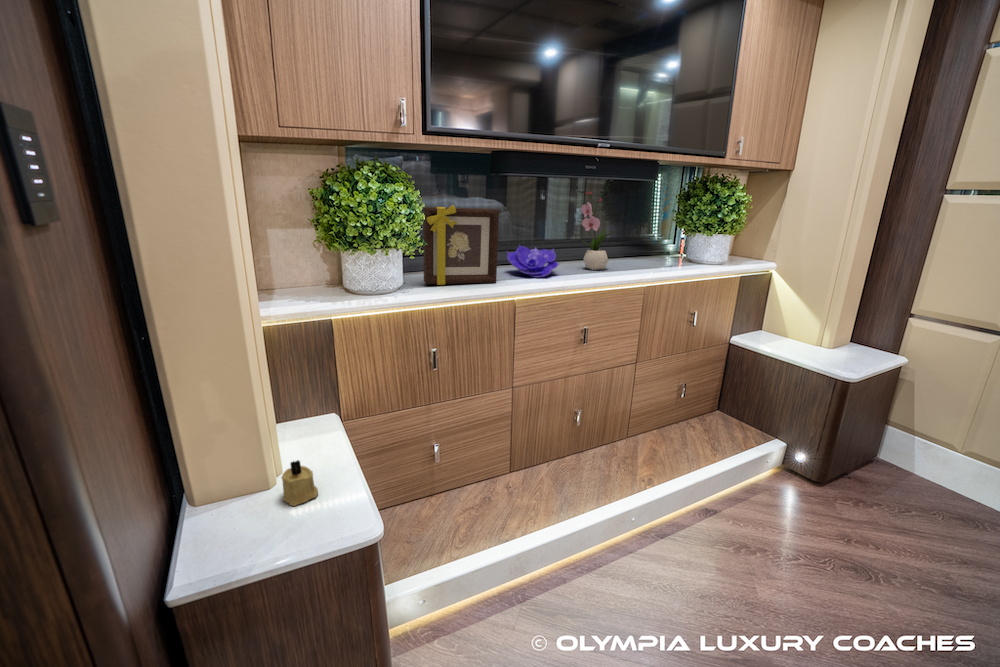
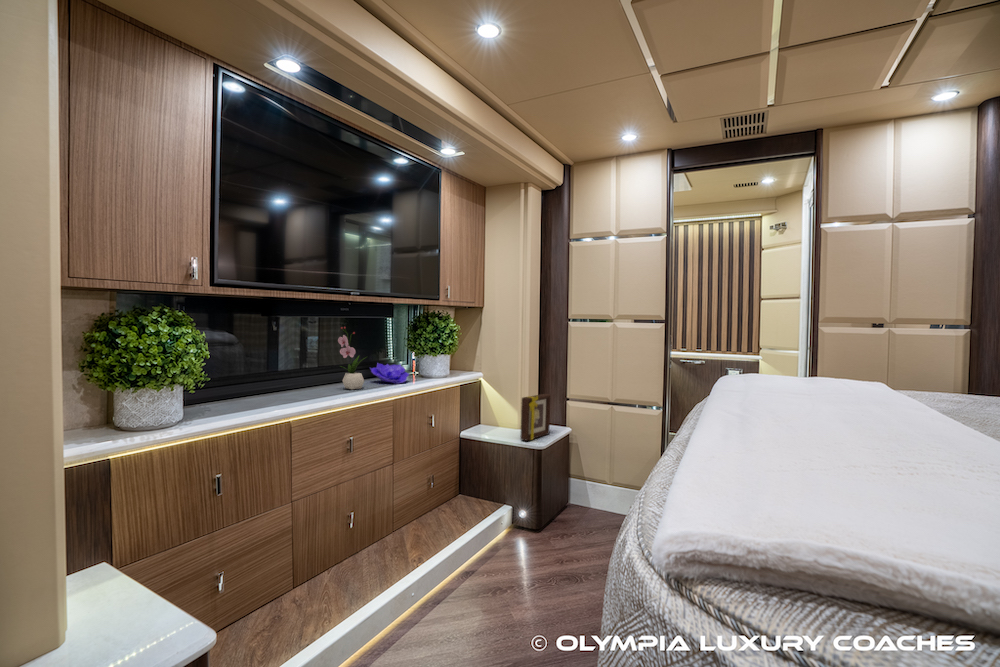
picture frame: present [423,205,499,285] -> present [520,394,550,440]
decorative bowl: present [507,246,559,277] -> present [370,363,409,383]
candle: present [282,460,318,506] -> none [100,592,140,641]

